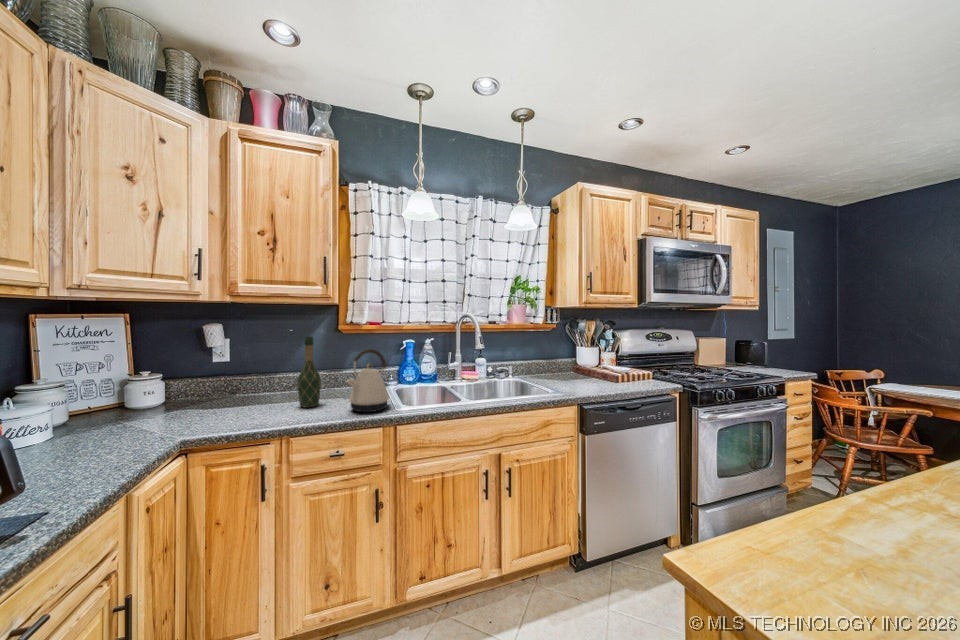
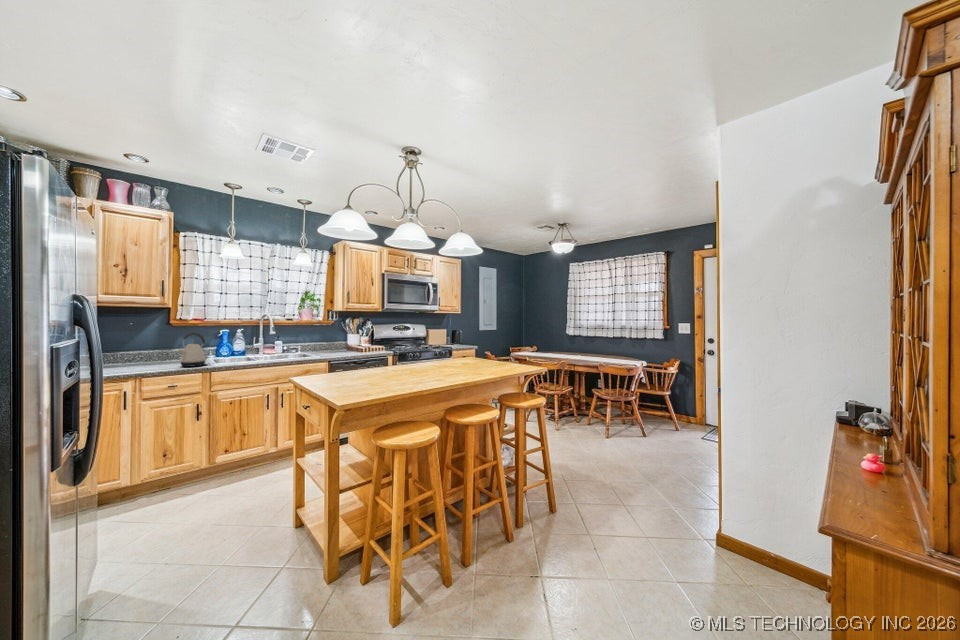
wine bottle: present [297,336,321,407] -> none [143,326,160,367]

